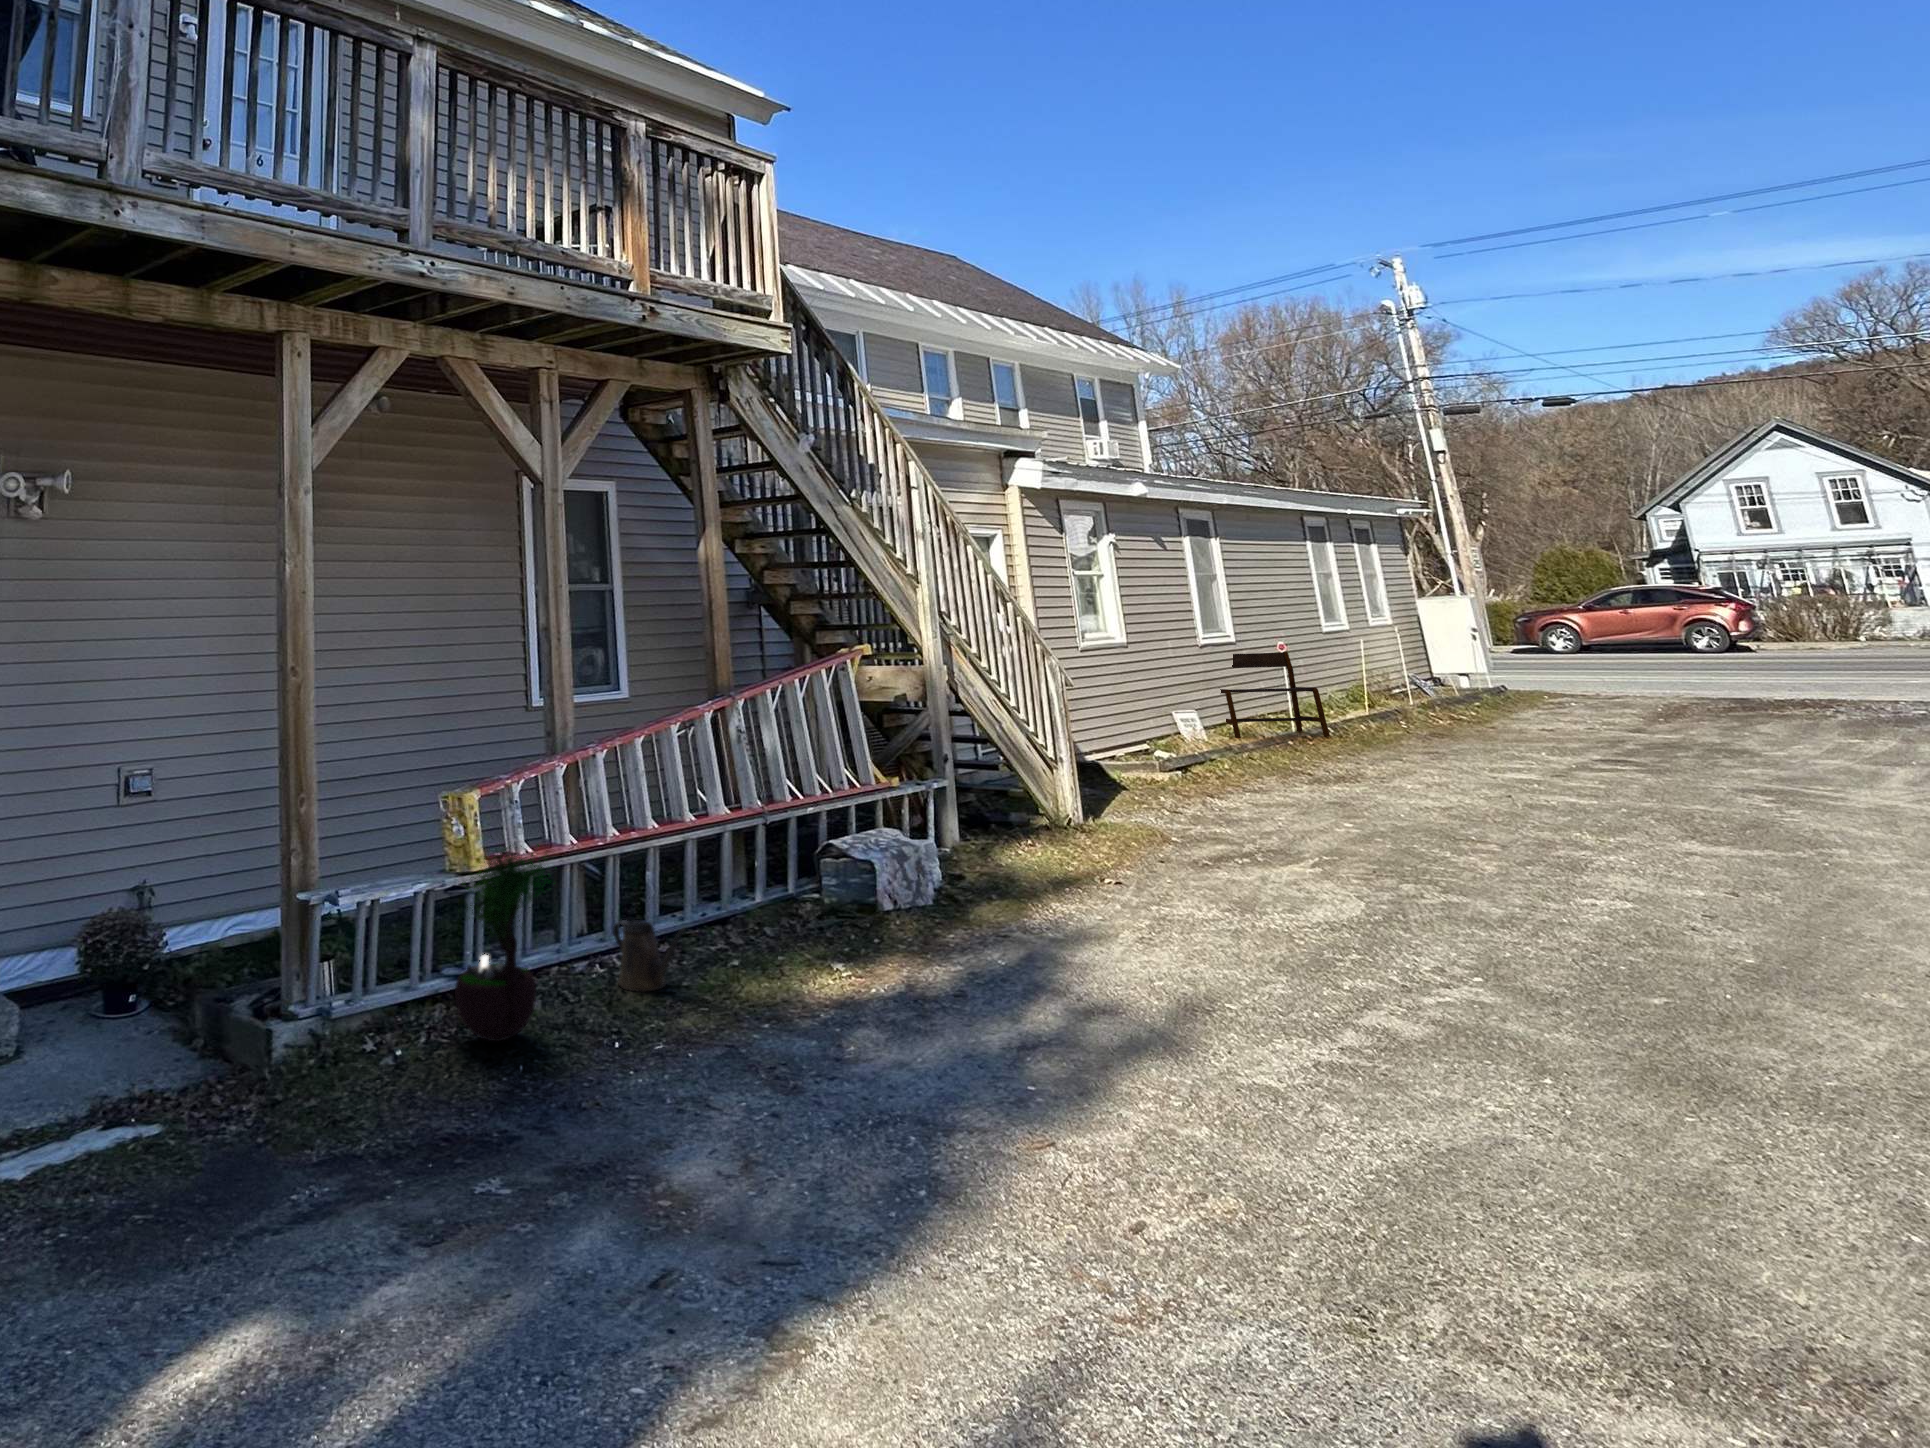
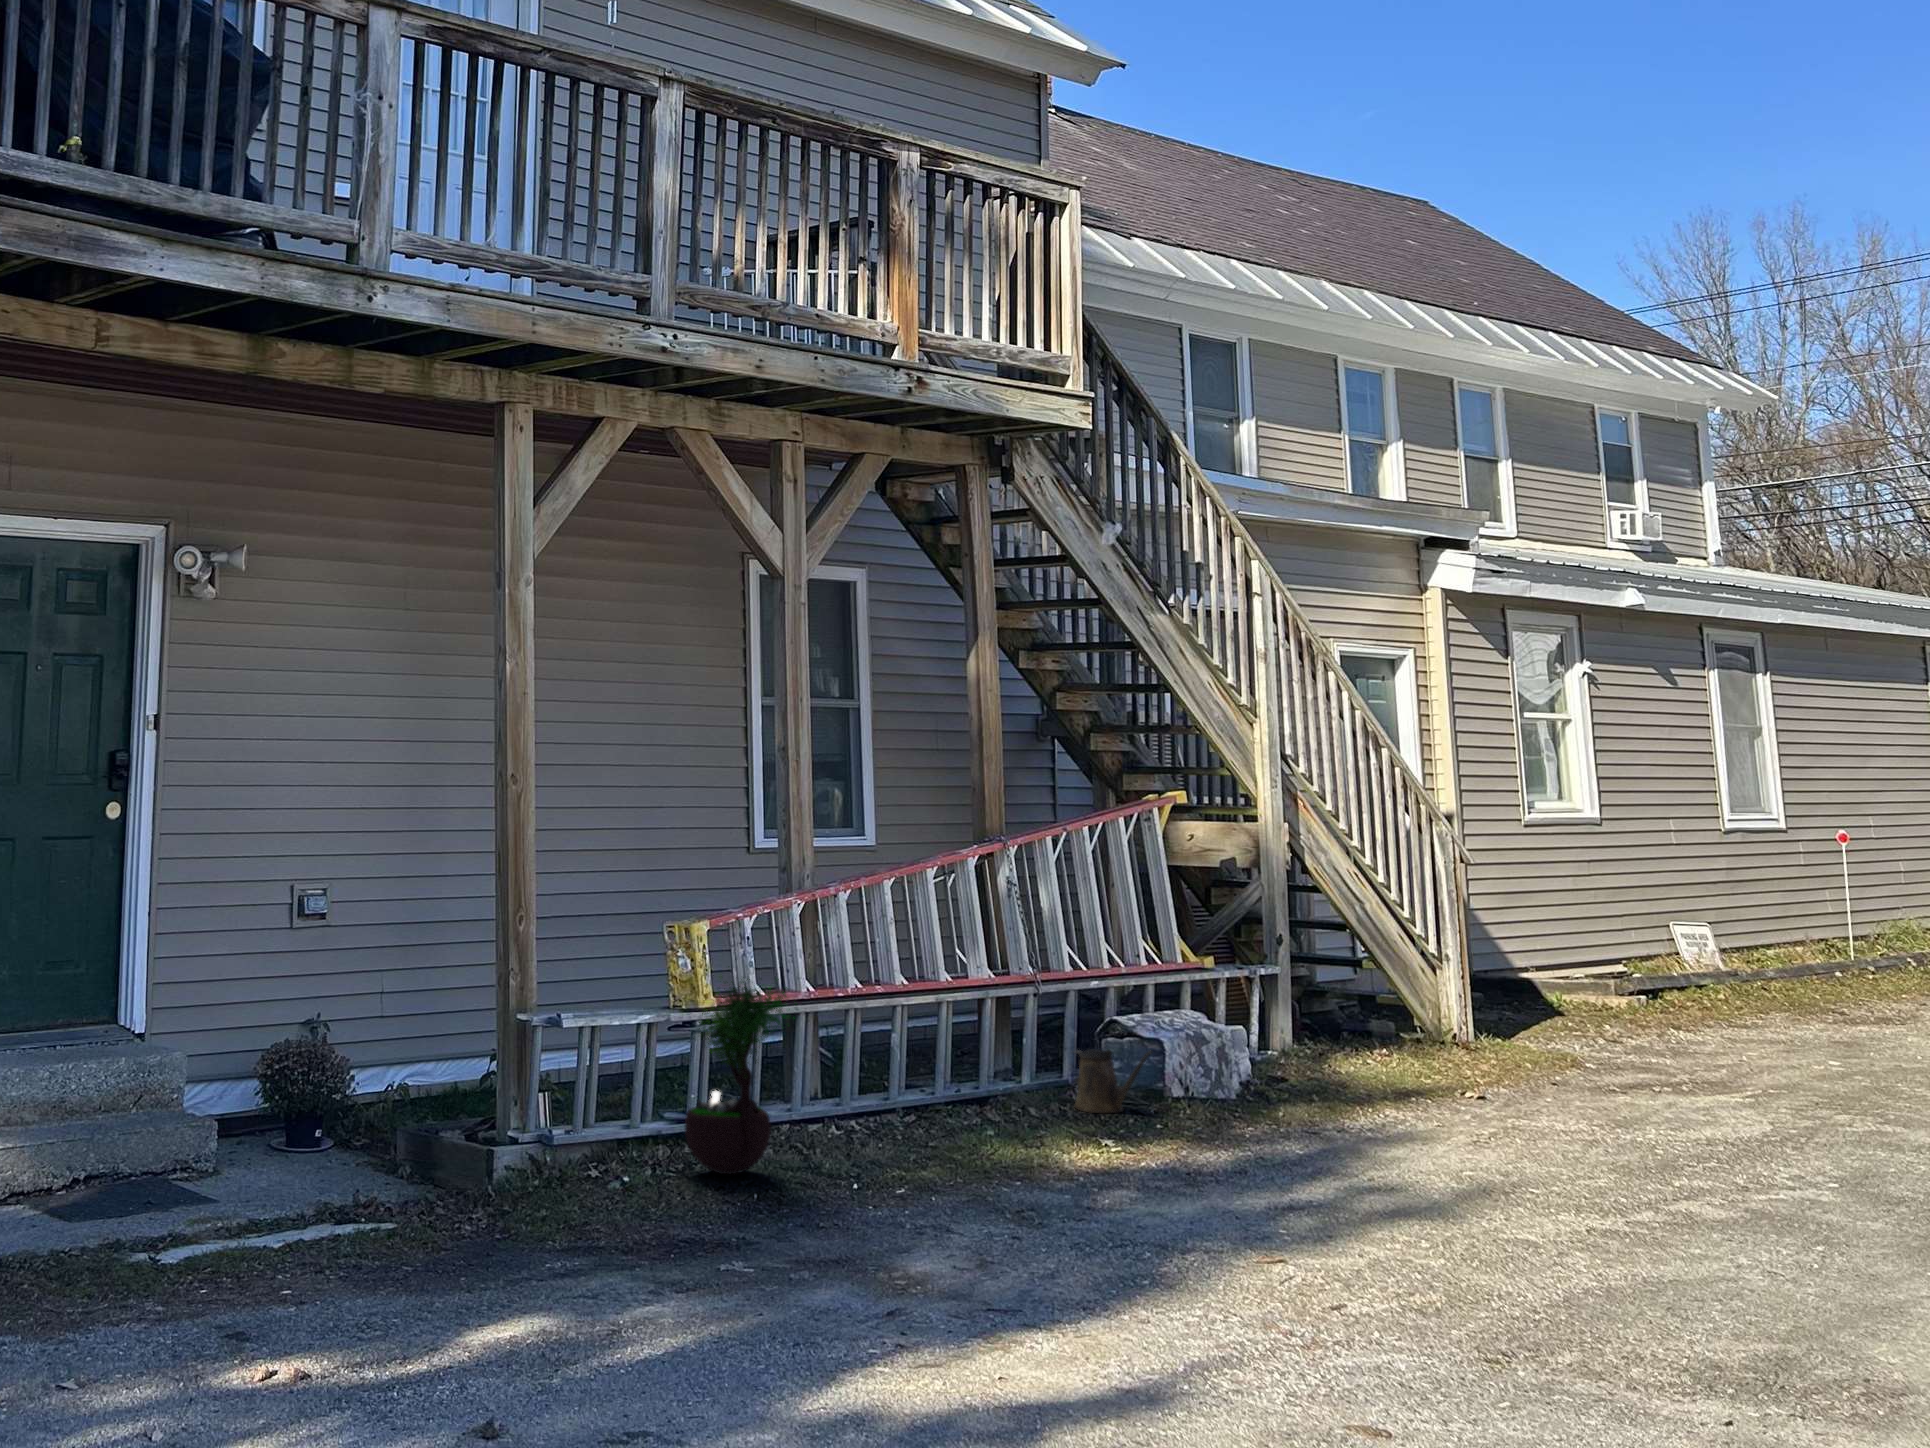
bench: present [1220,652,1330,738] -> none [1734,843,1900,969]
watering can: present [613,920,686,992] -> present [1074,1049,1153,1113]

